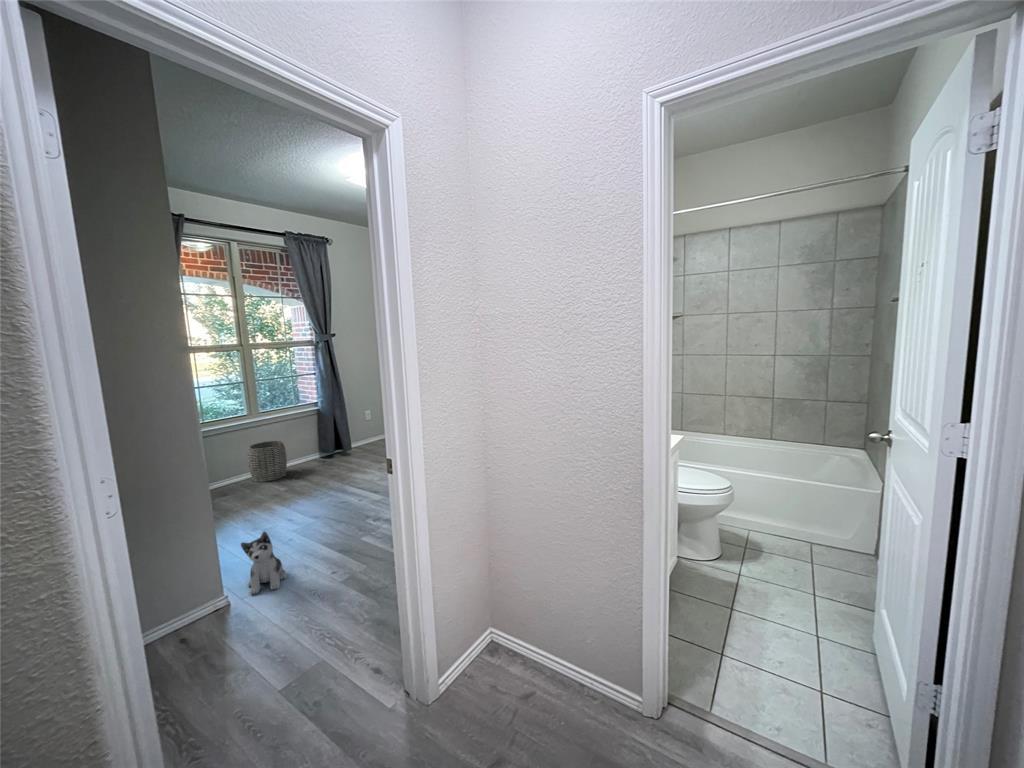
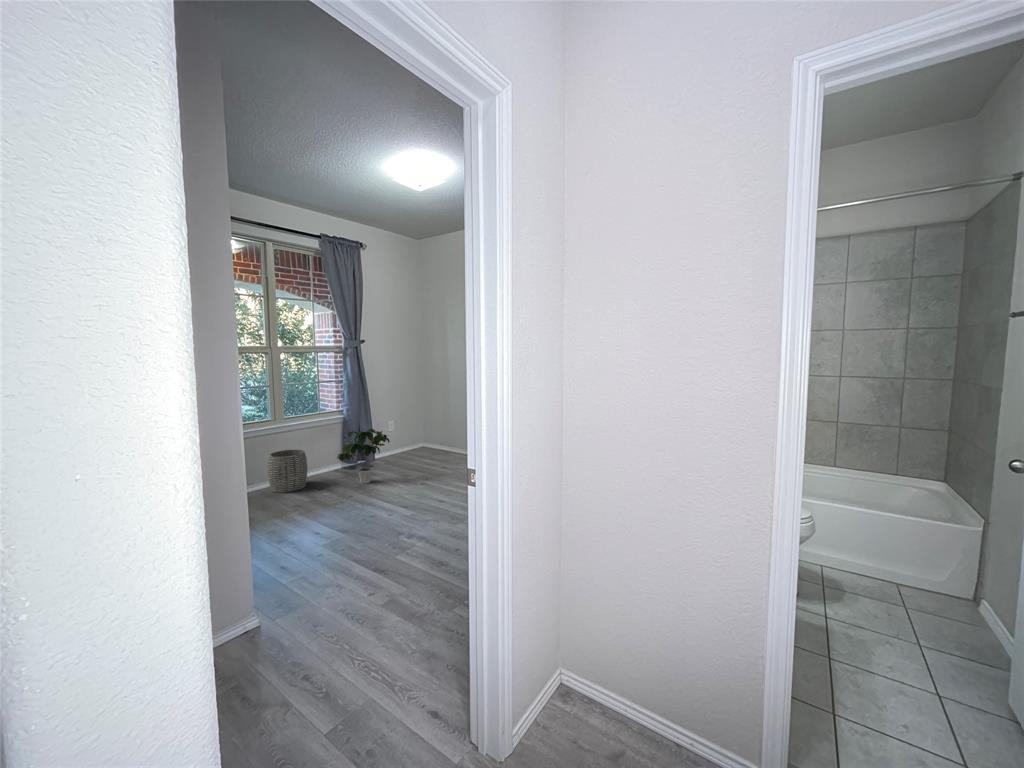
potted plant: none [314,419,365,471] -> present [337,429,390,484]
plush toy: present [241,532,287,595] -> none [272,546,318,617]

